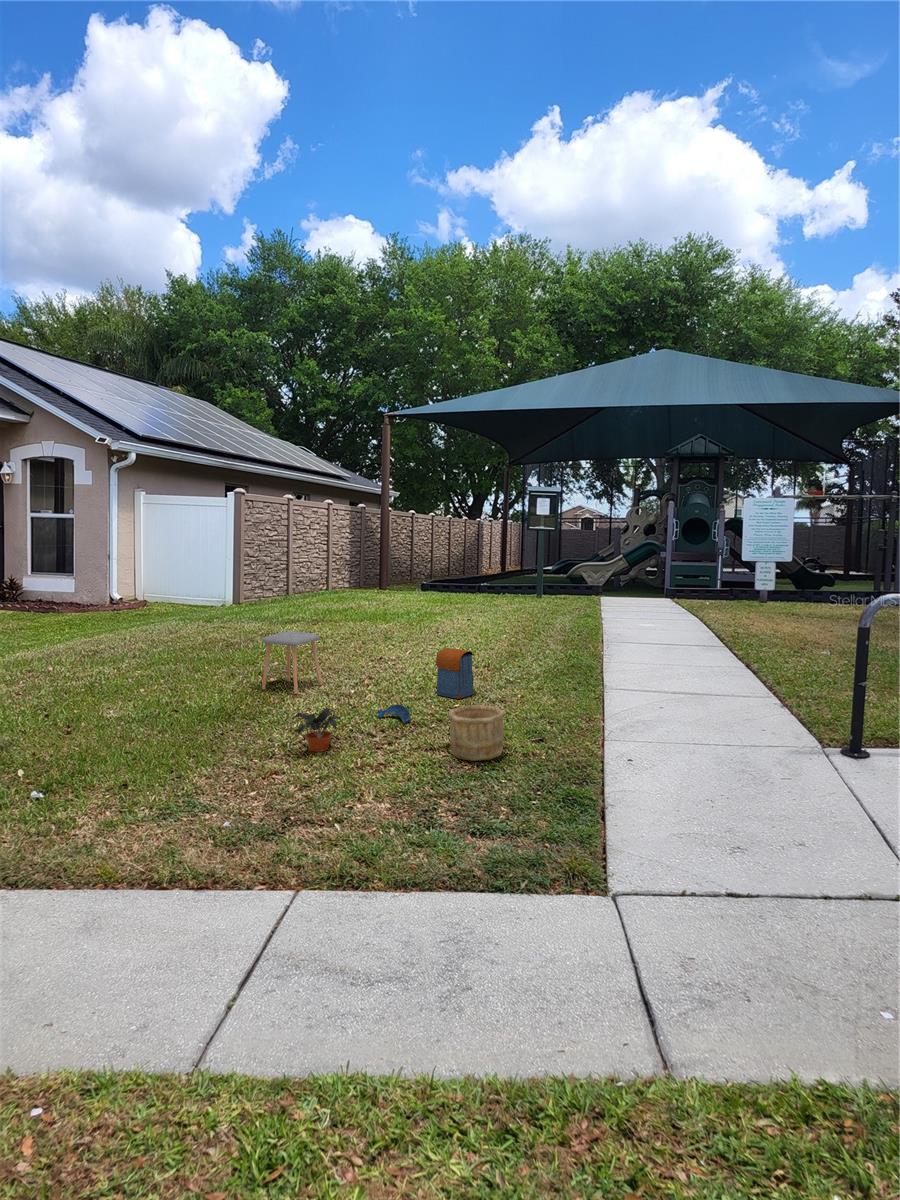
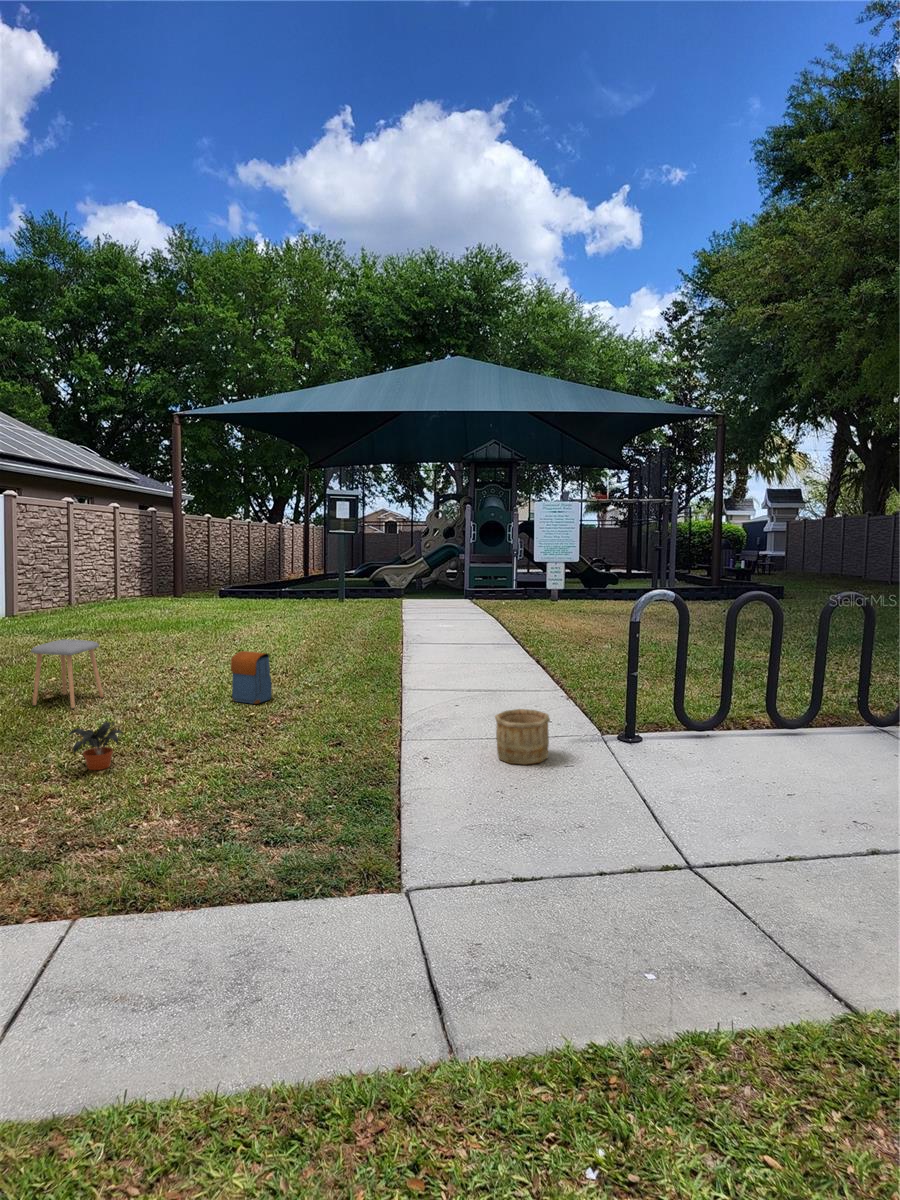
plush toy: present [377,705,410,723] -> none [166,714,202,734]
wooden bucket: present [448,705,504,761] -> present [495,709,550,764]

